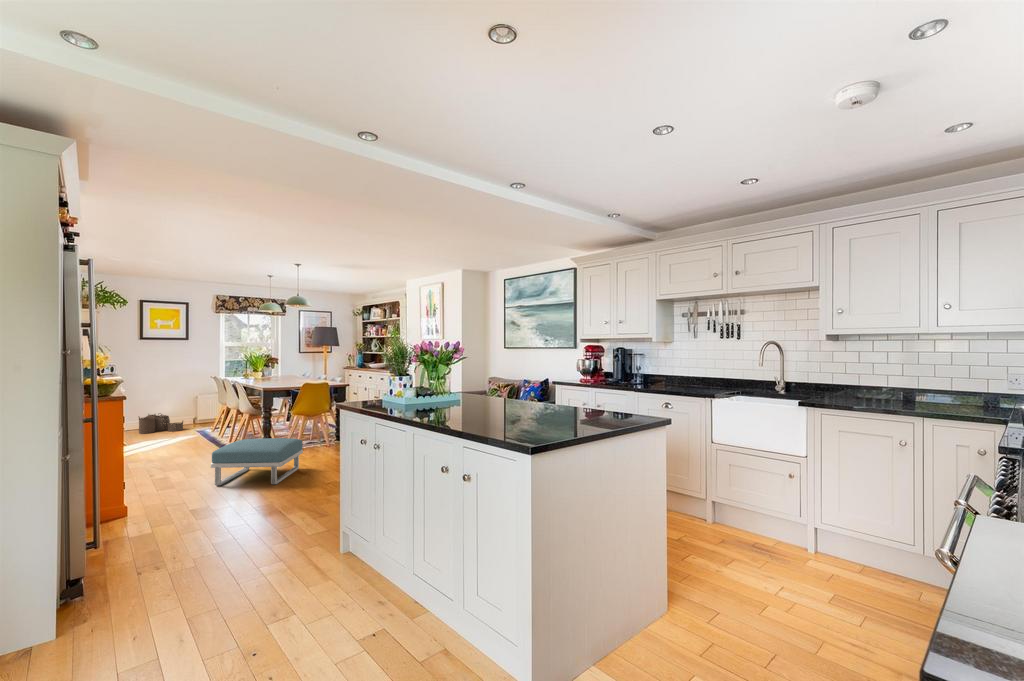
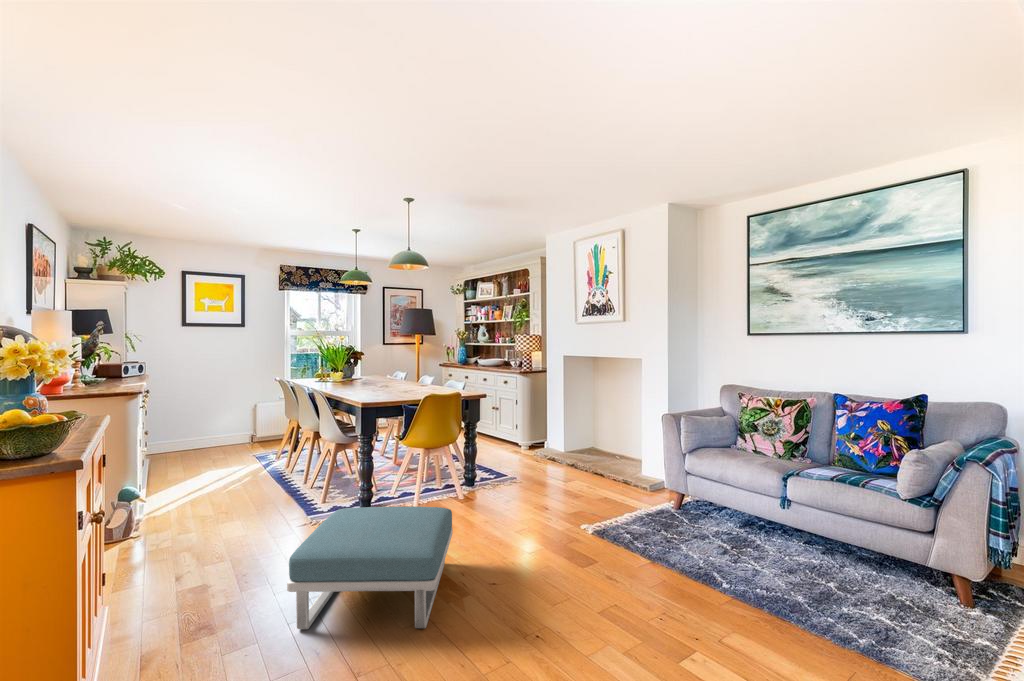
woven basket: present [139,414,183,433] -> none [174,430,237,462]

